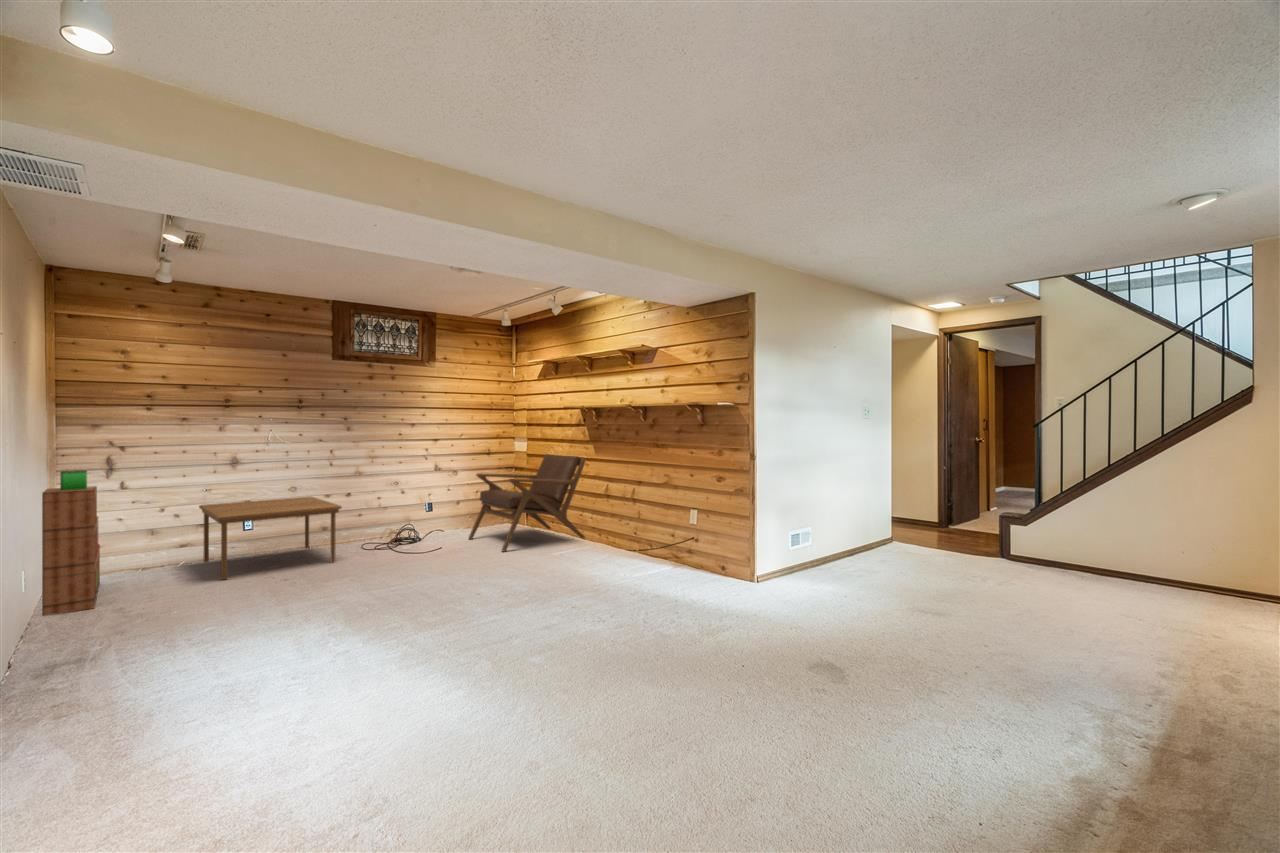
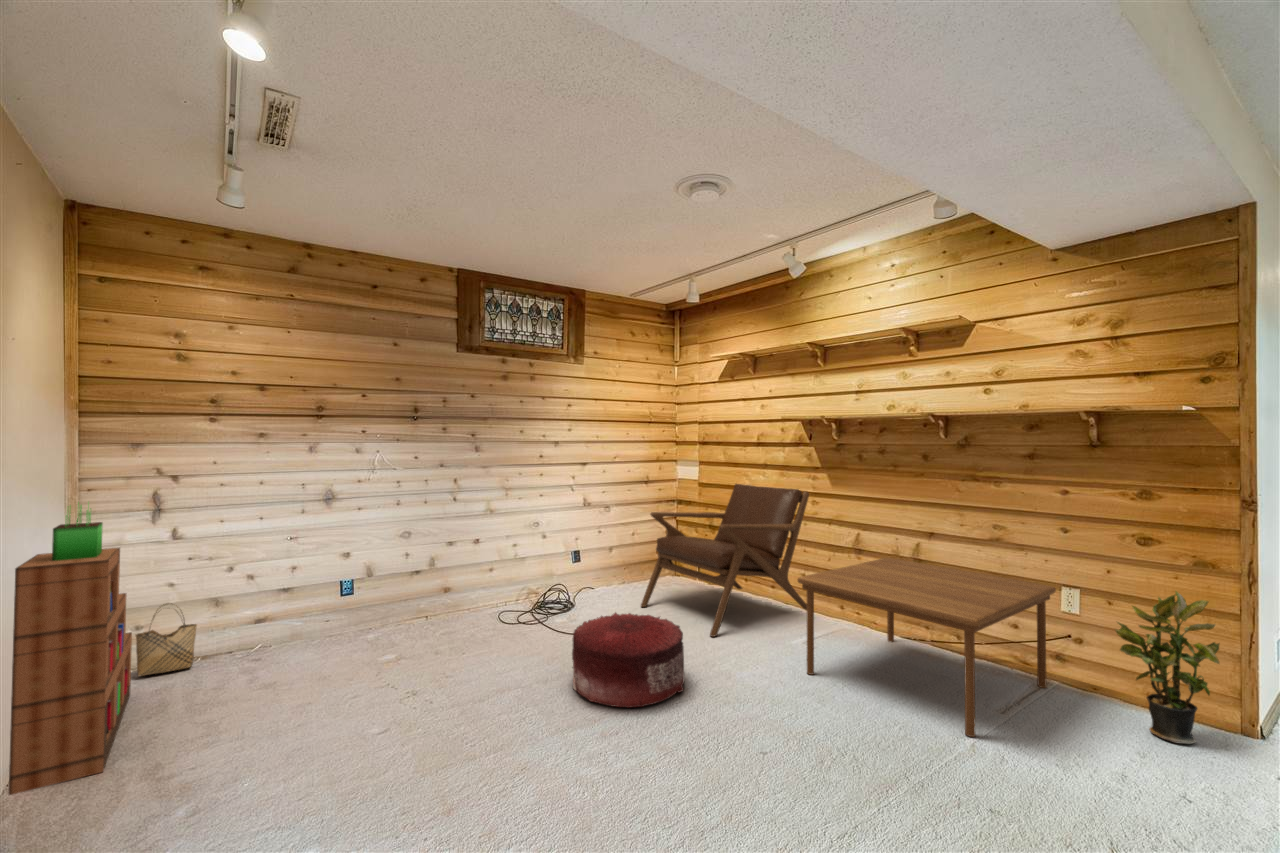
coffee table: present [199,497,341,580] -> present [798,558,1056,737]
potted plant: none [690,504,734,584] -> present [1115,591,1219,744]
woven basket: none [99,531,142,576] -> present [136,607,197,676]
pouf: none [390,532,464,580] -> present [572,613,684,708]

